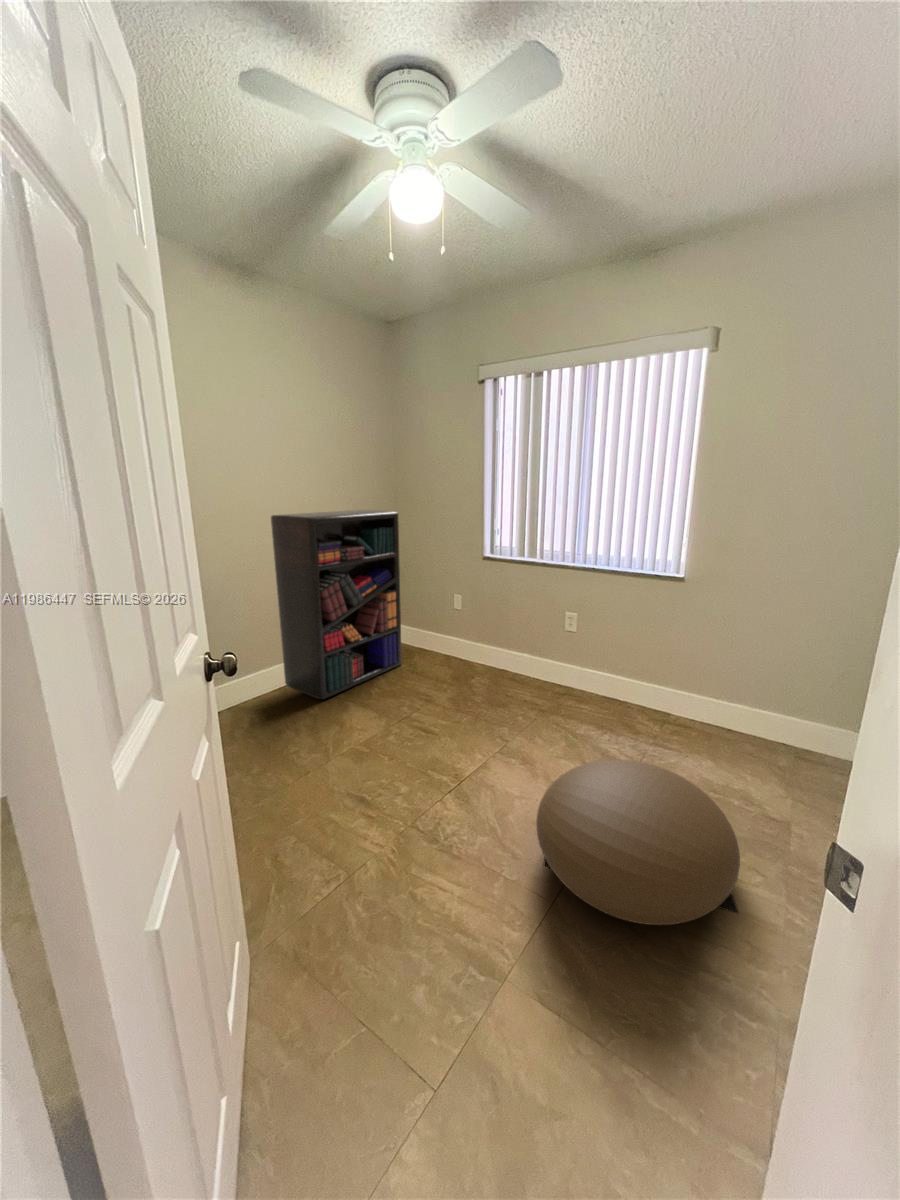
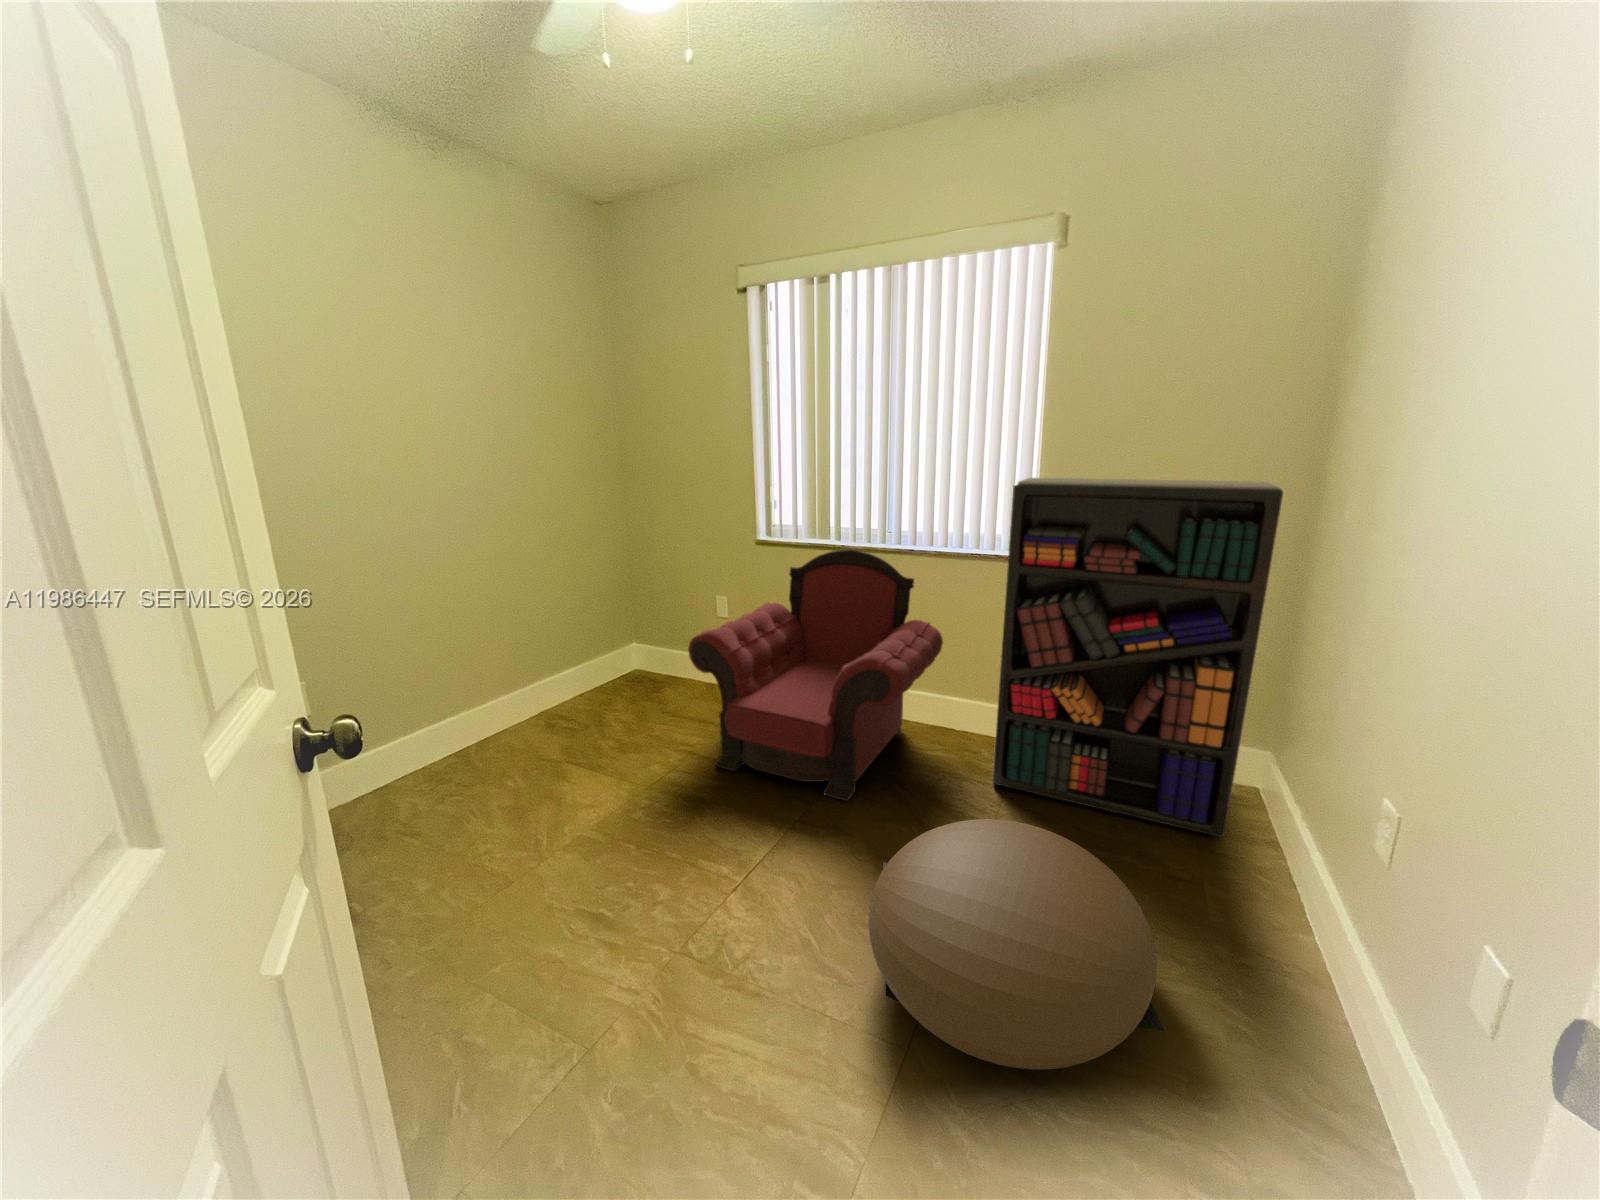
bookshelf: present [271,510,402,699] -> present [992,478,1283,837]
armchair: none [431,566,612,742] -> present [688,549,943,801]

